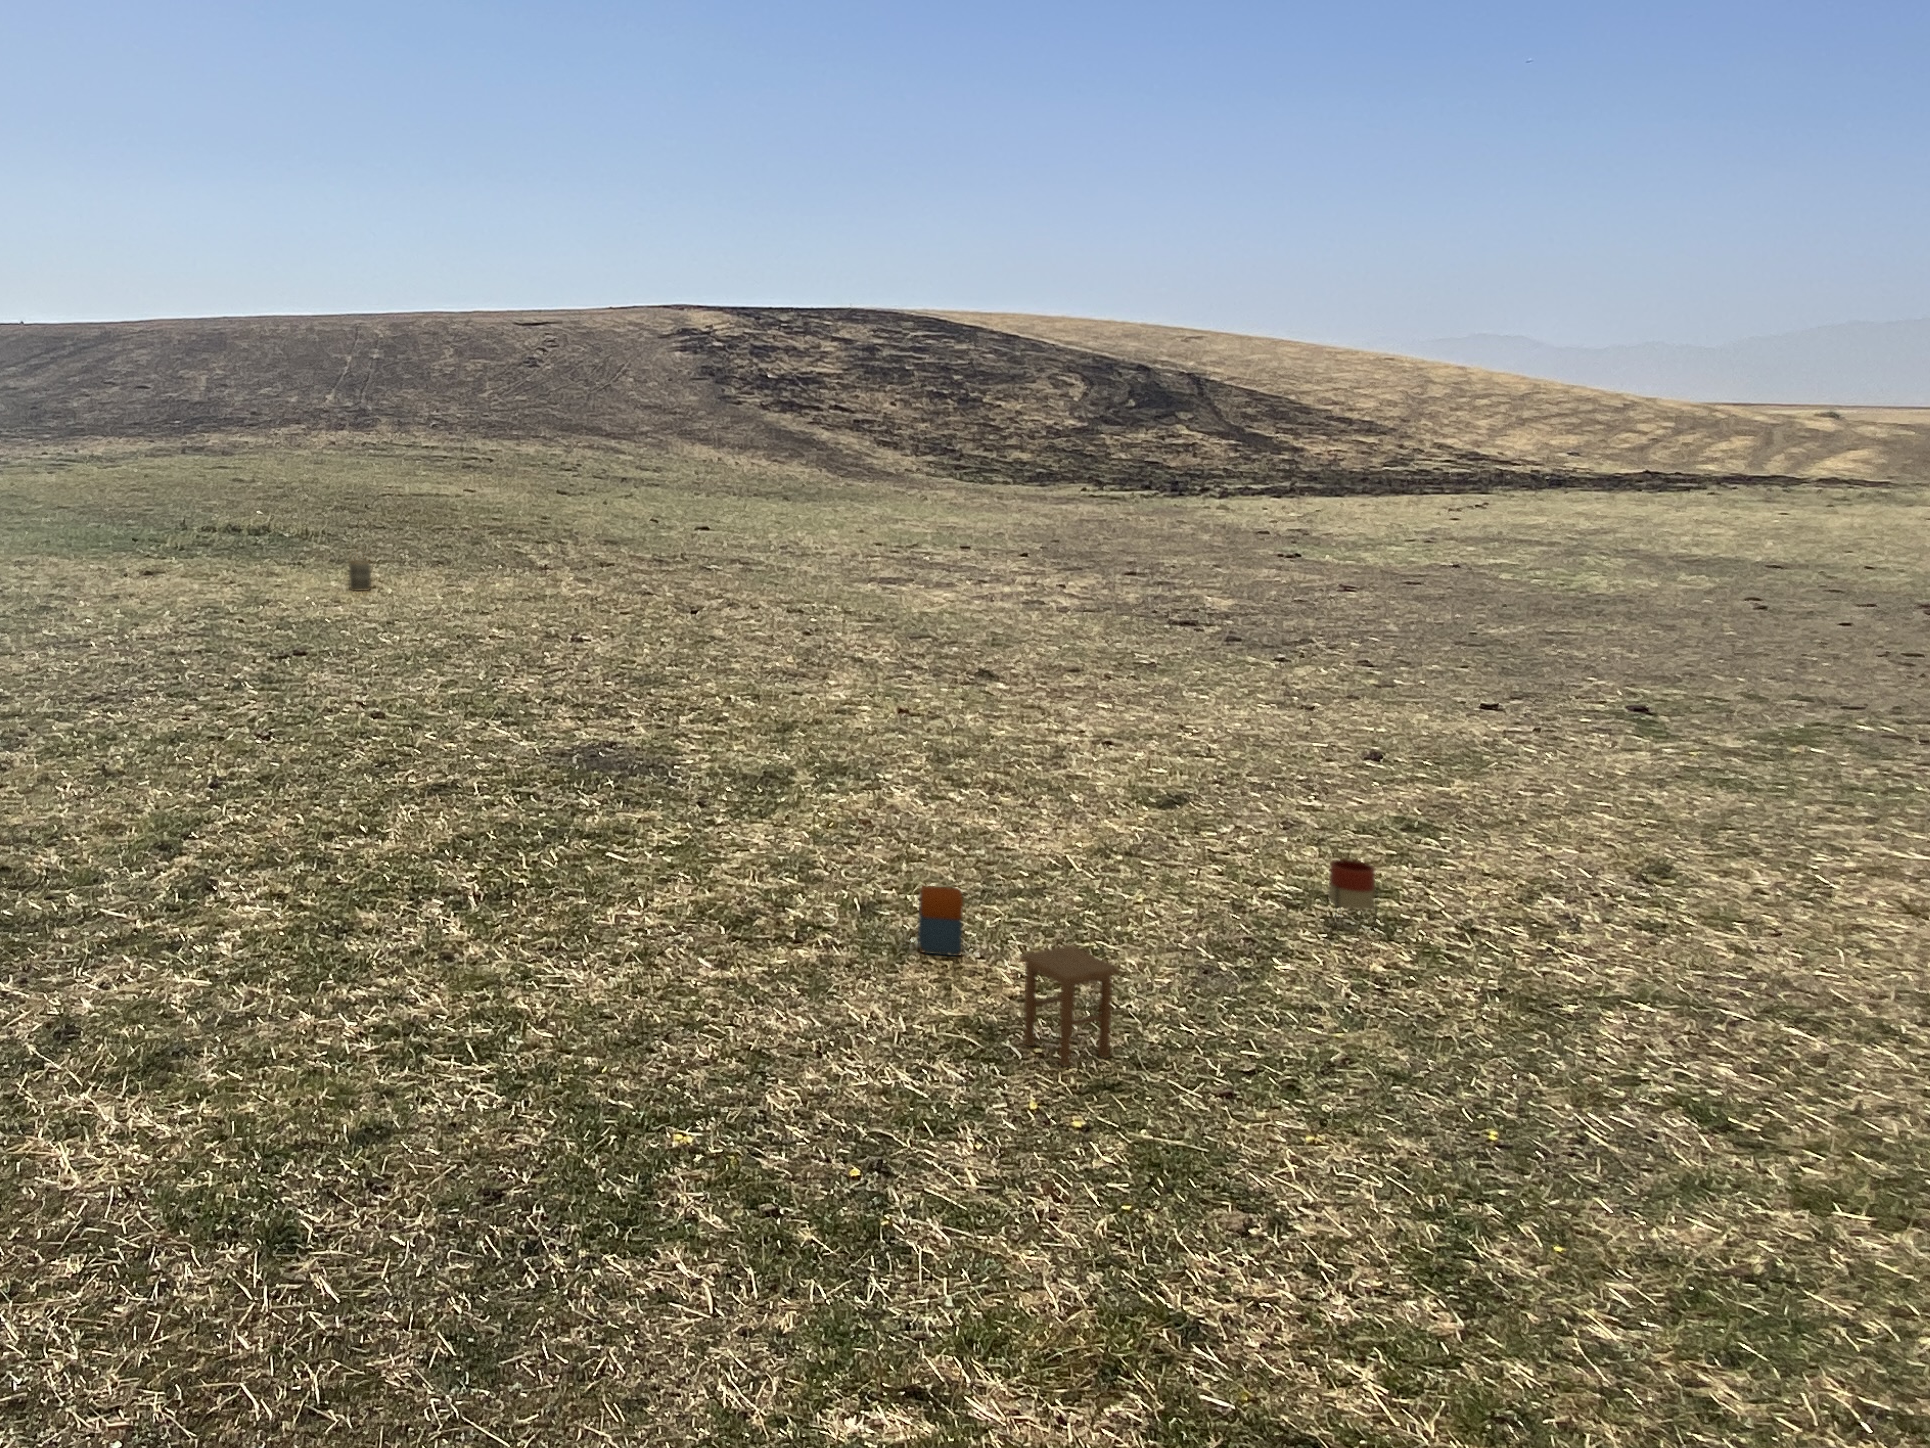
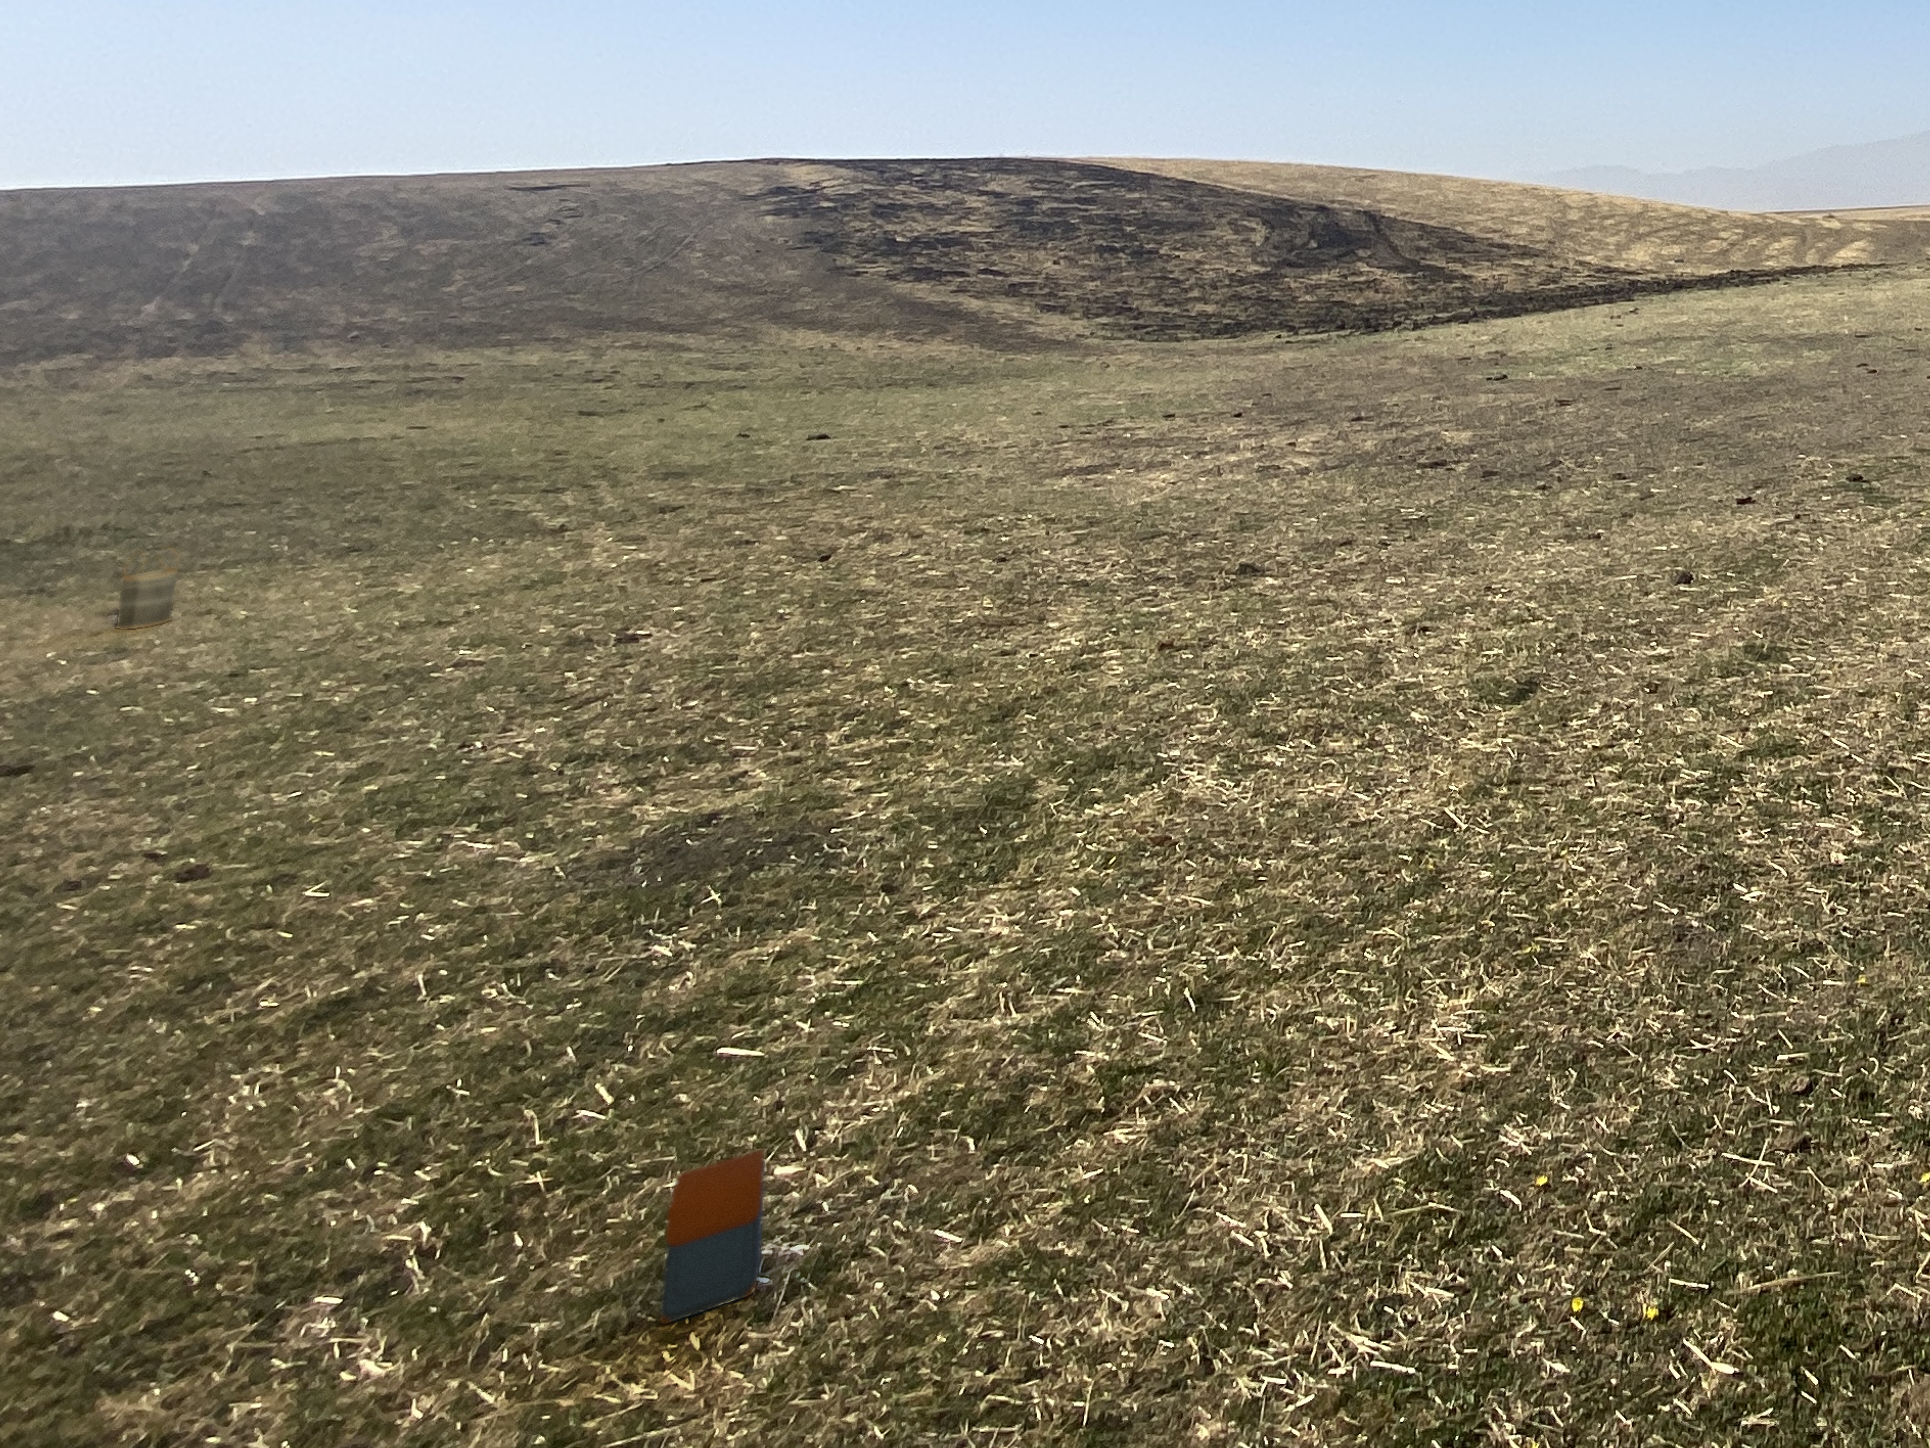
planter: present [1328,859,1376,926] -> none [1744,725,1792,814]
backpack: present [918,886,963,956] -> present [660,1150,765,1324]
stool: present [1020,945,1119,1066] -> none [1504,980,1634,1187]

